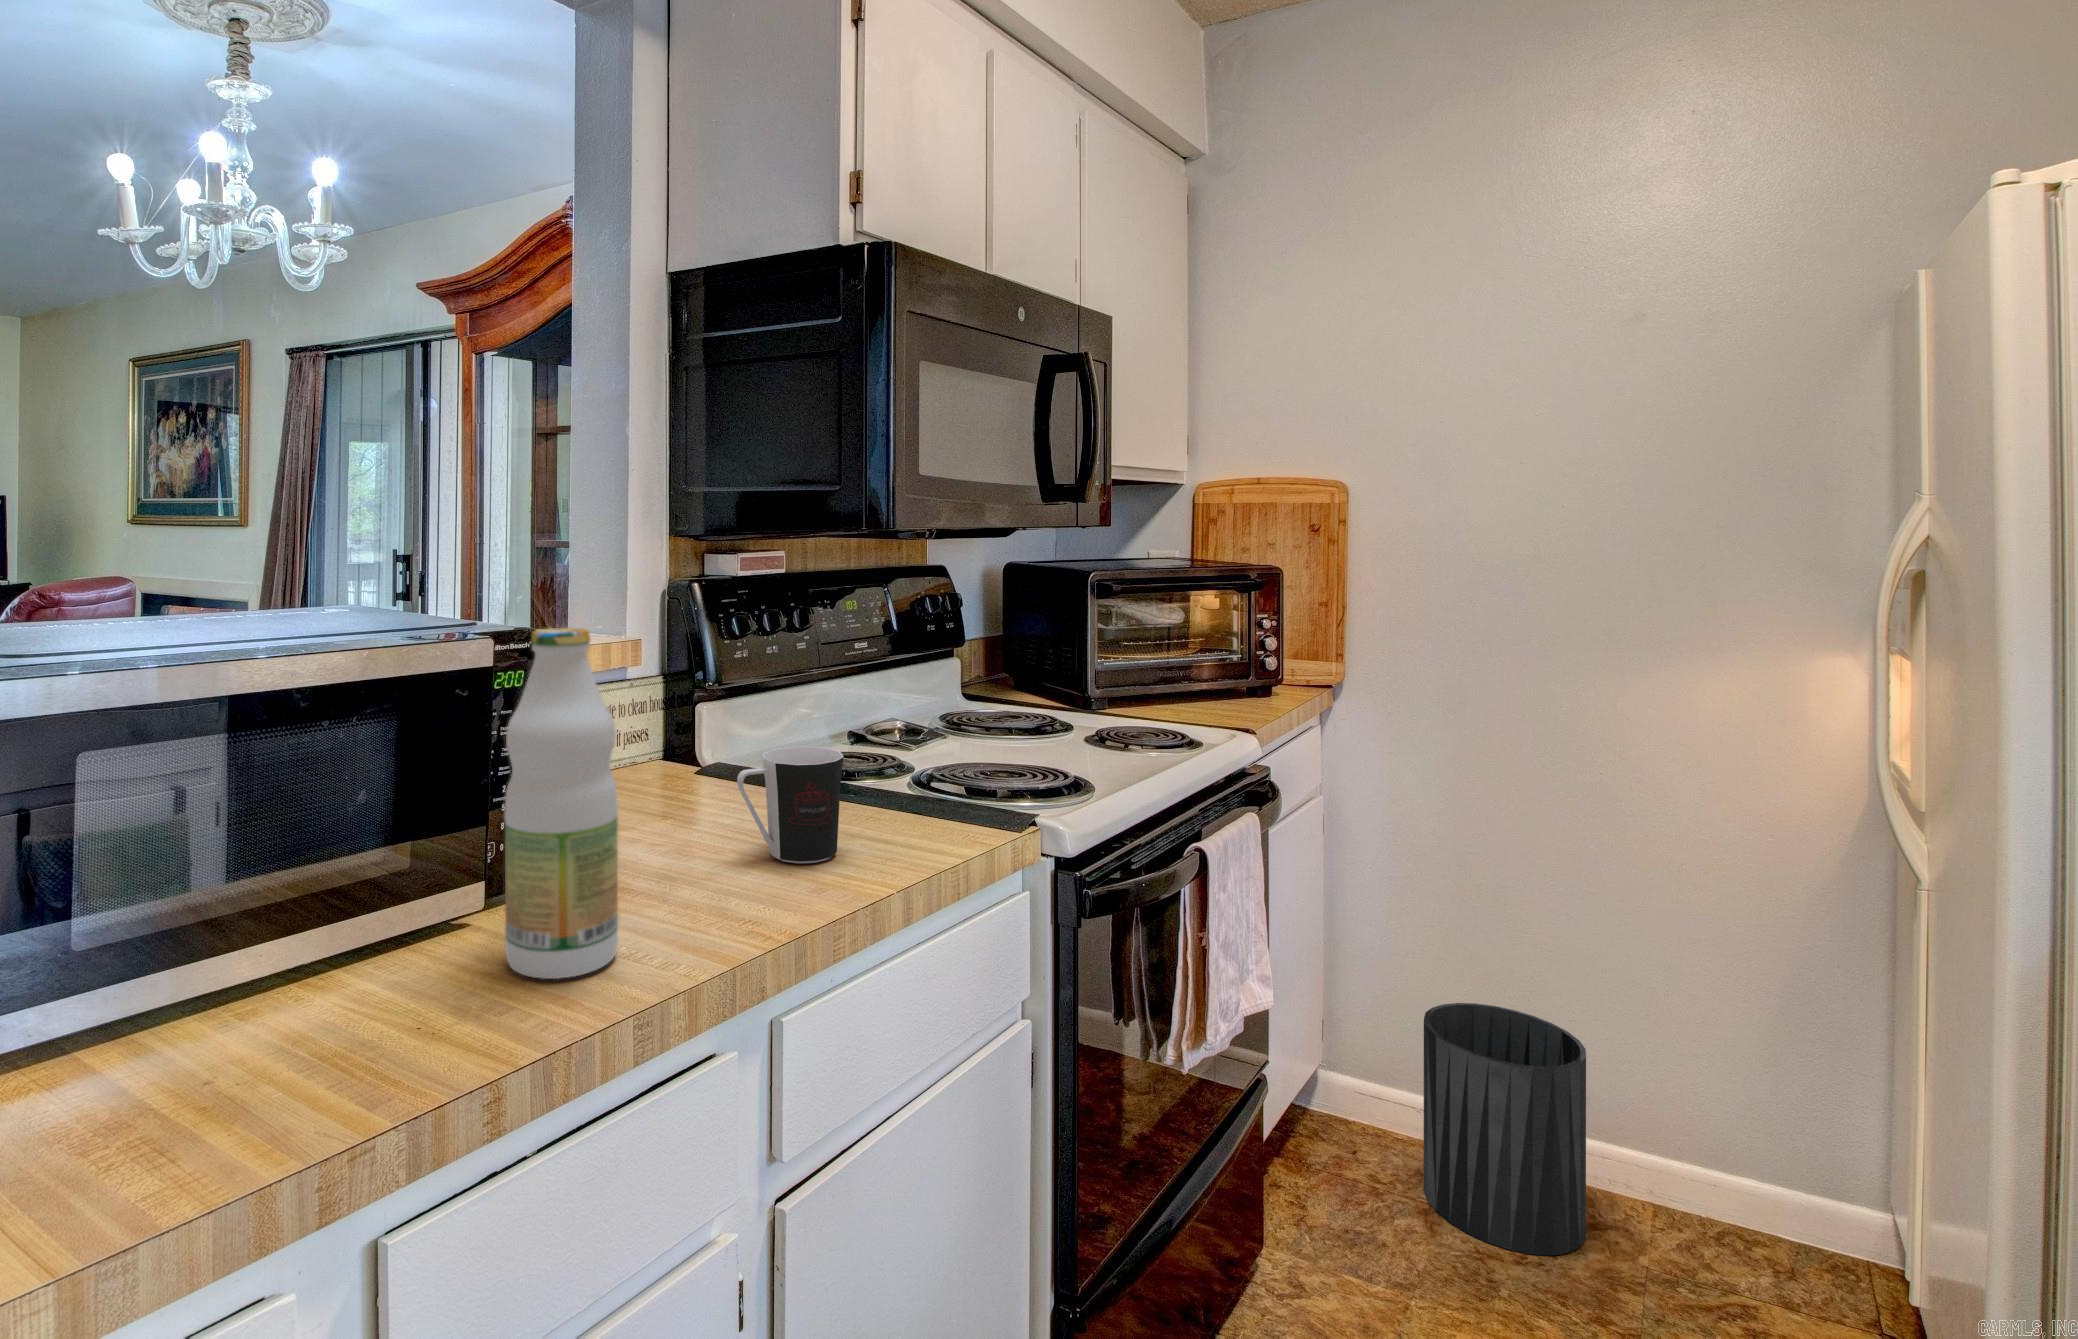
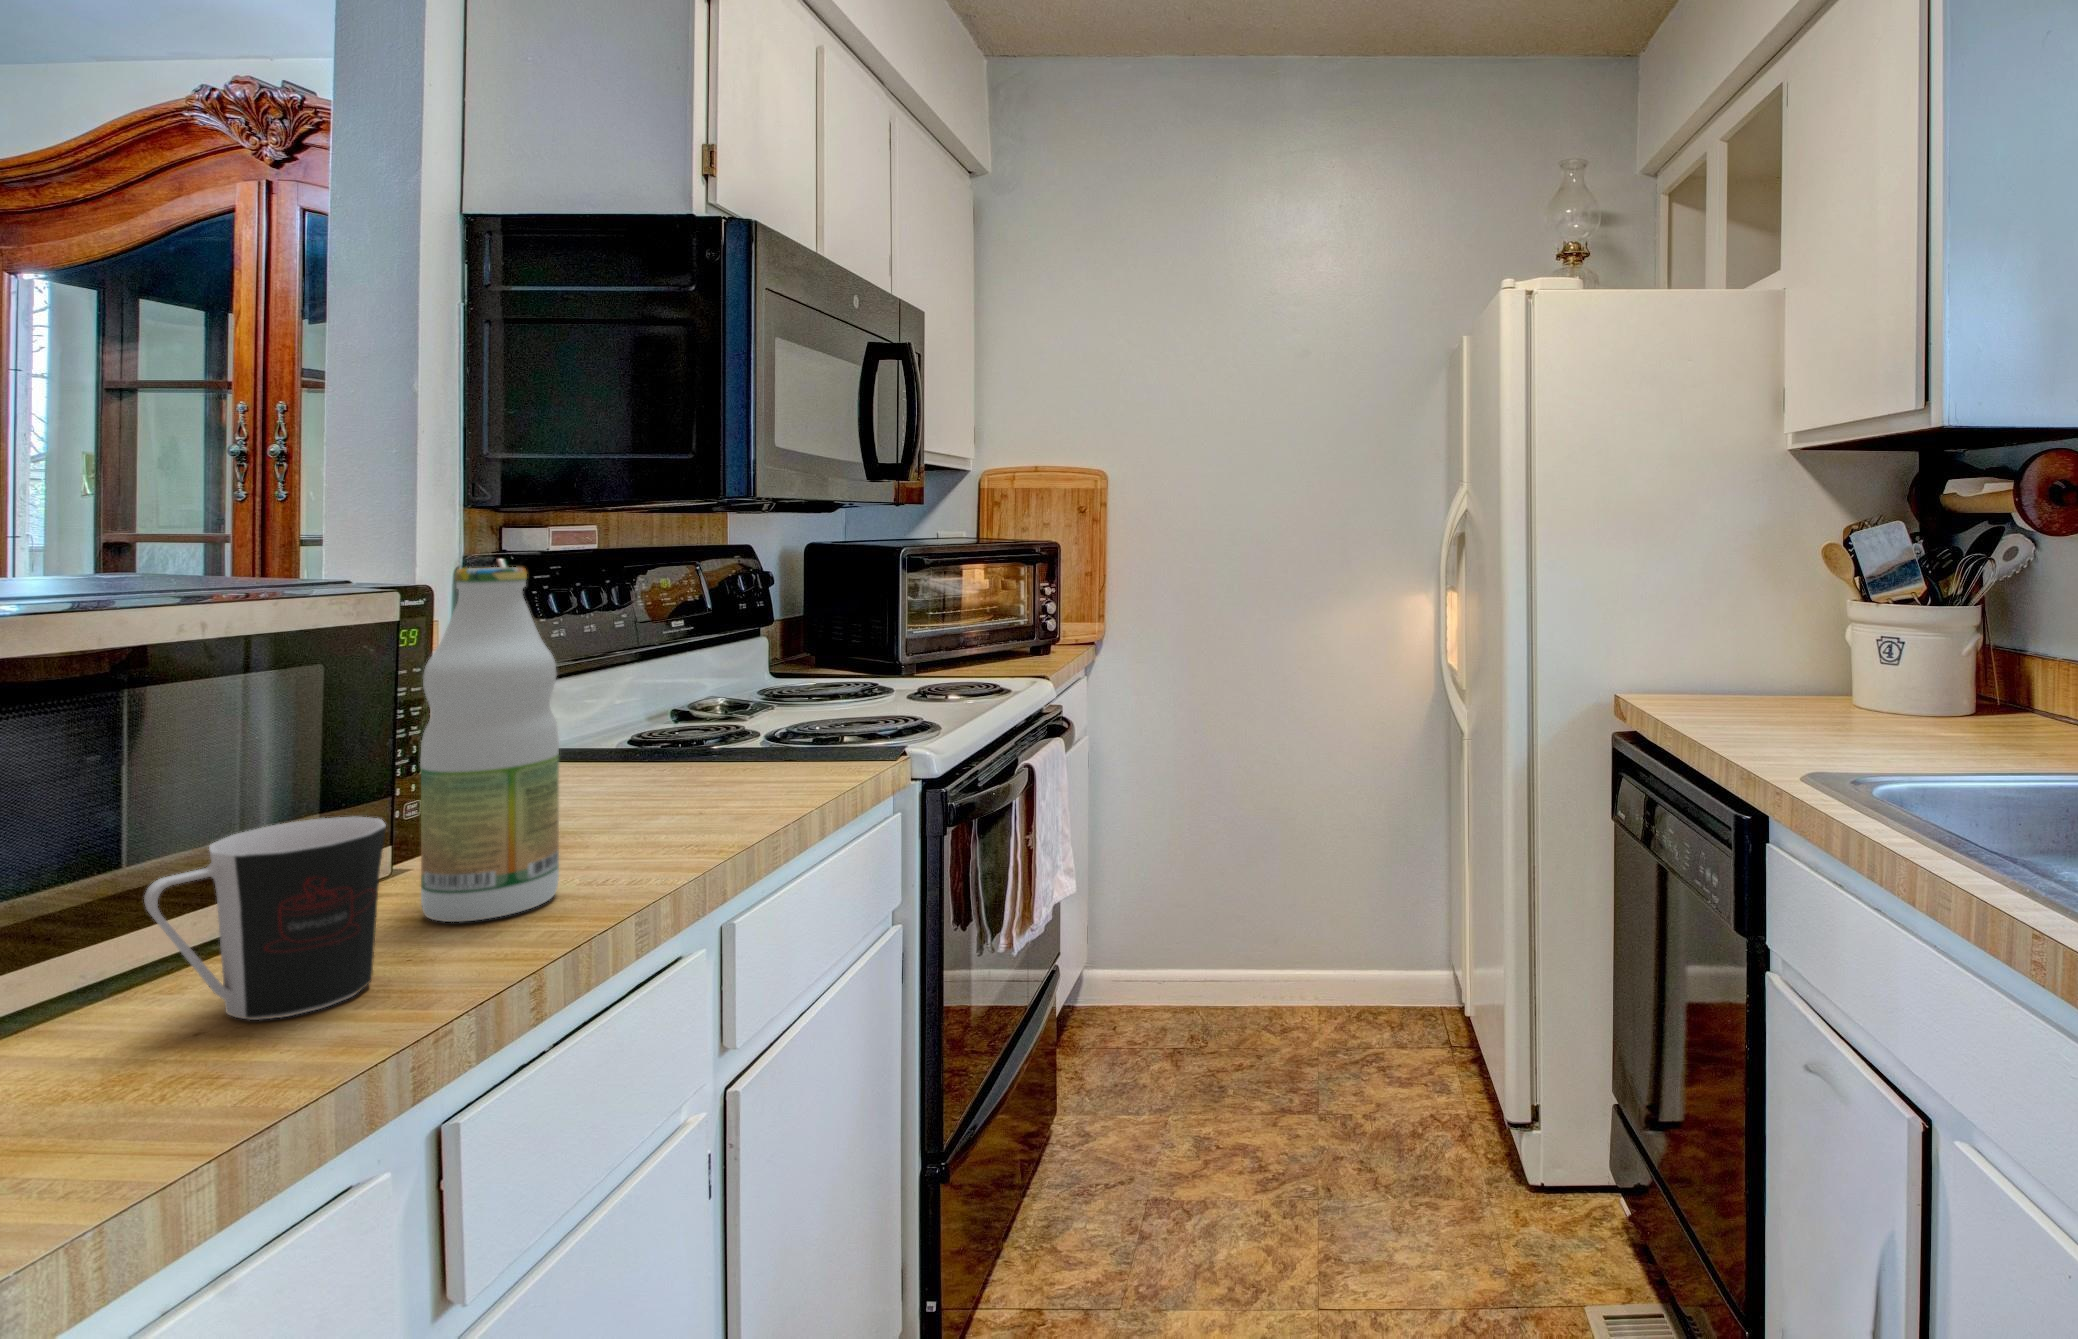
coffee cup: present [737,746,844,863] -> present [144,817,386,1020]
trash can: present [1424,1003,1586,1255] -> none [1166,880,1271,1056]

